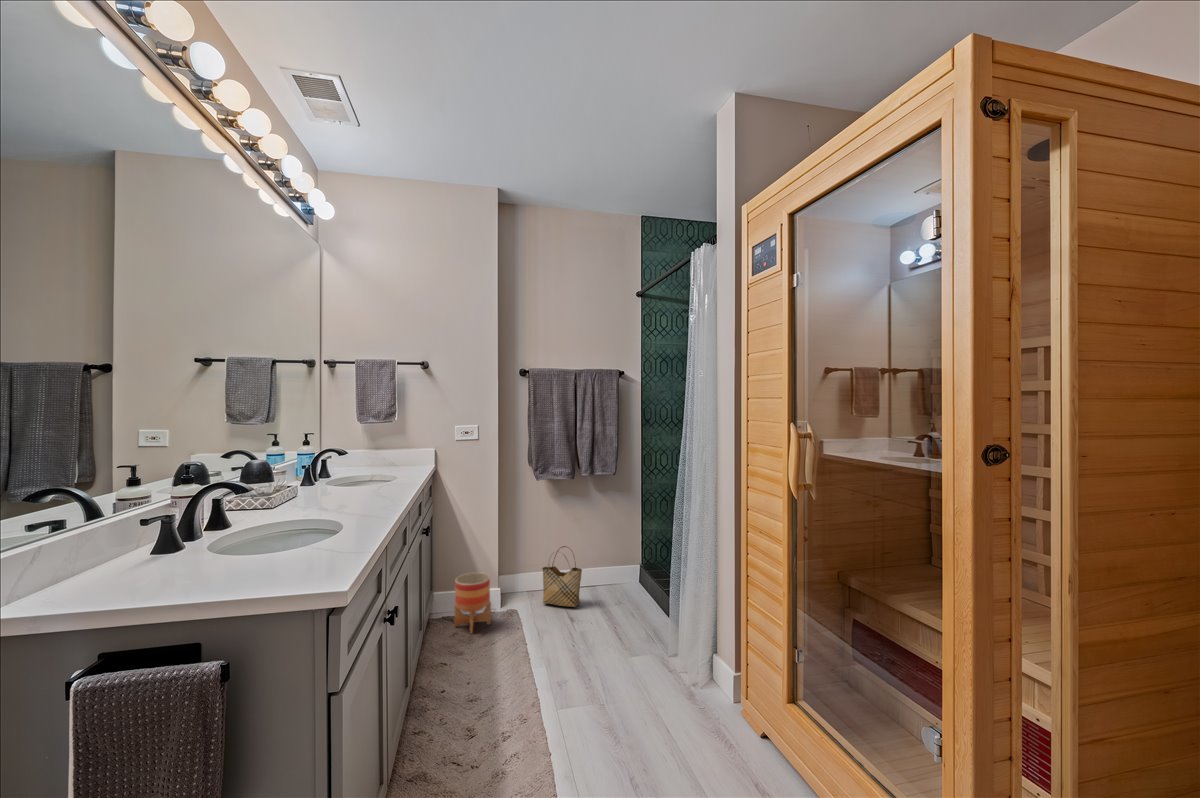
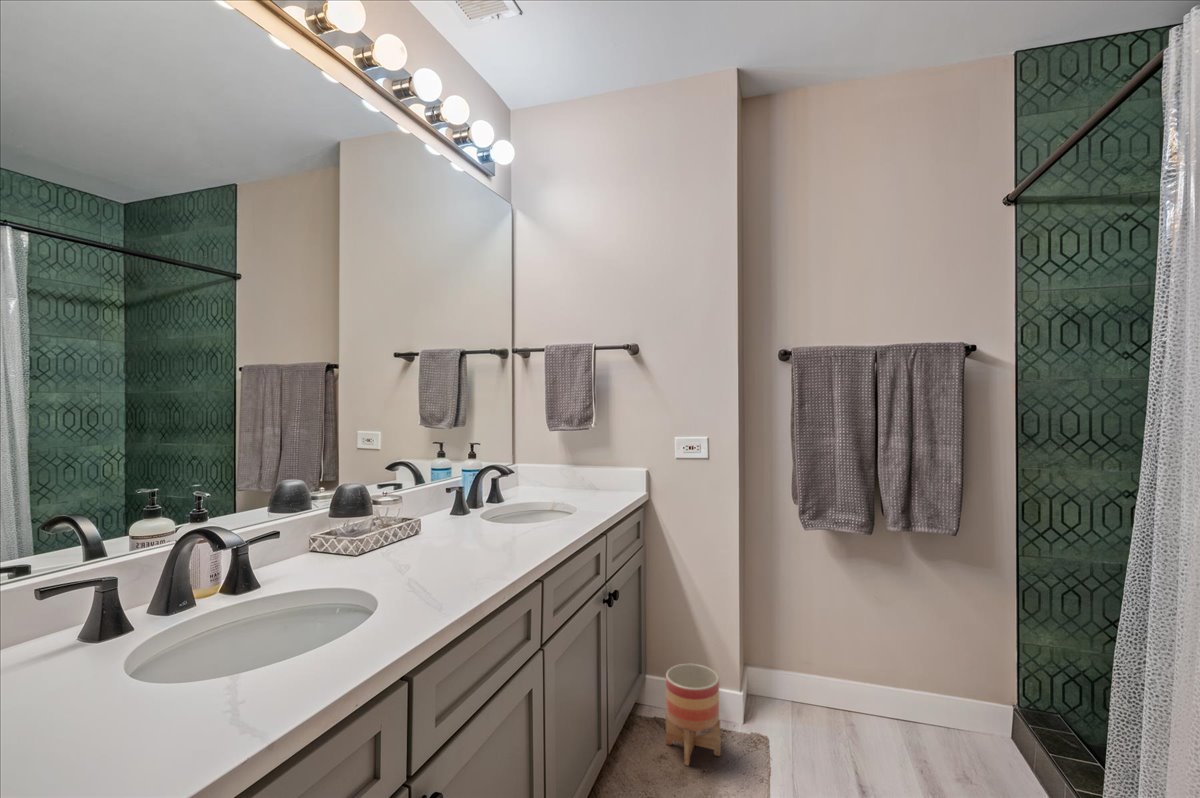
woven basket: present [542,546,582,607] -> none [812,648,887,764]

